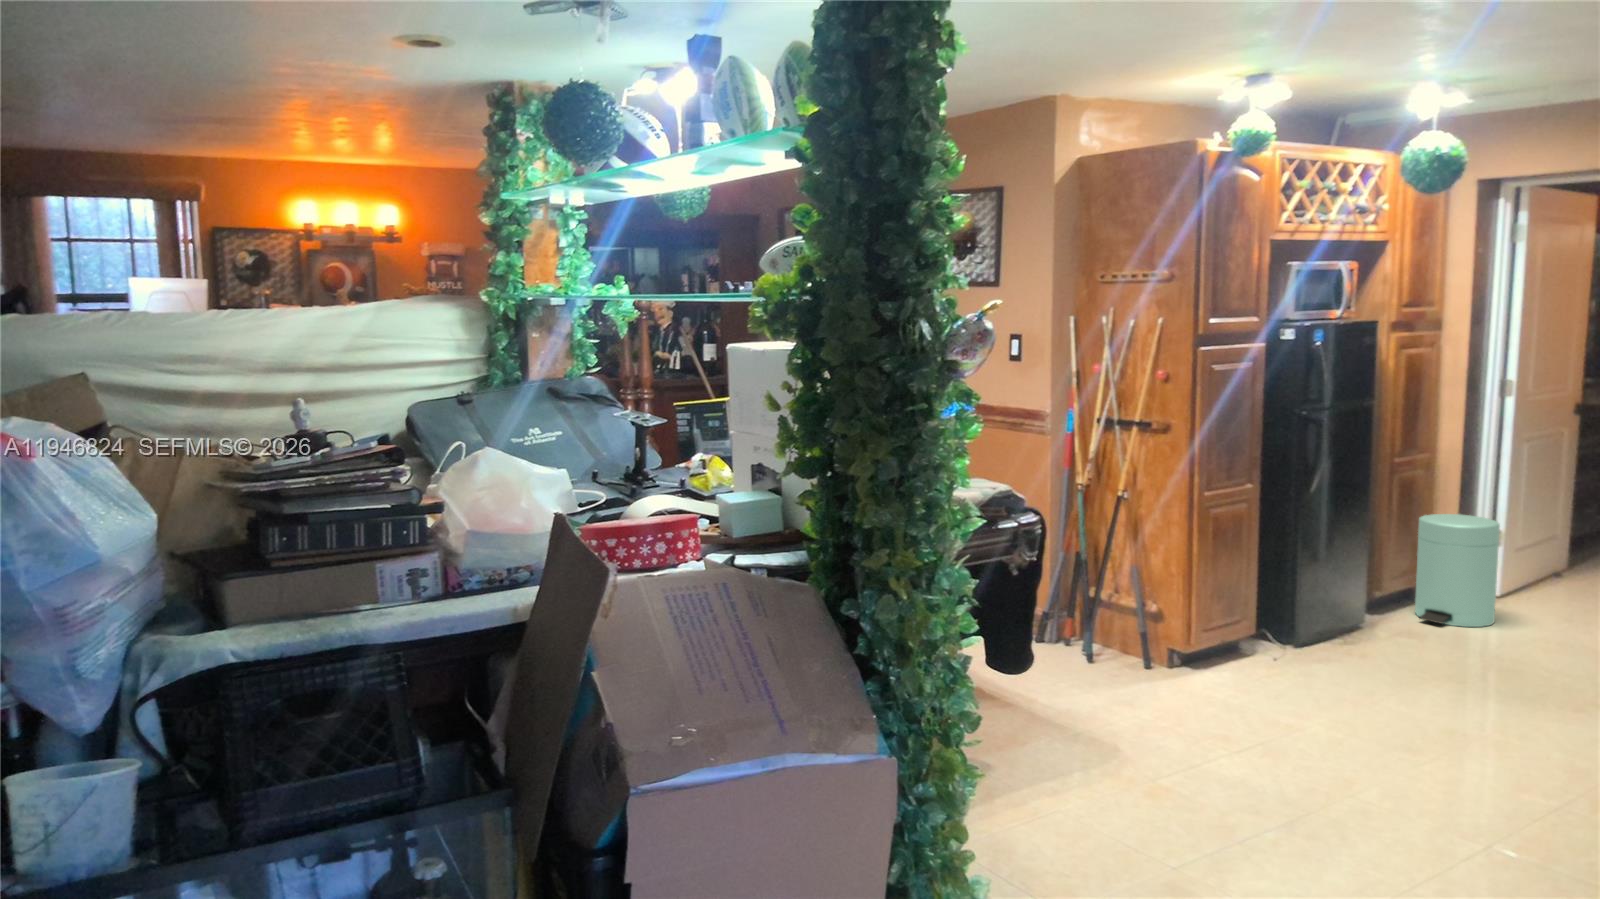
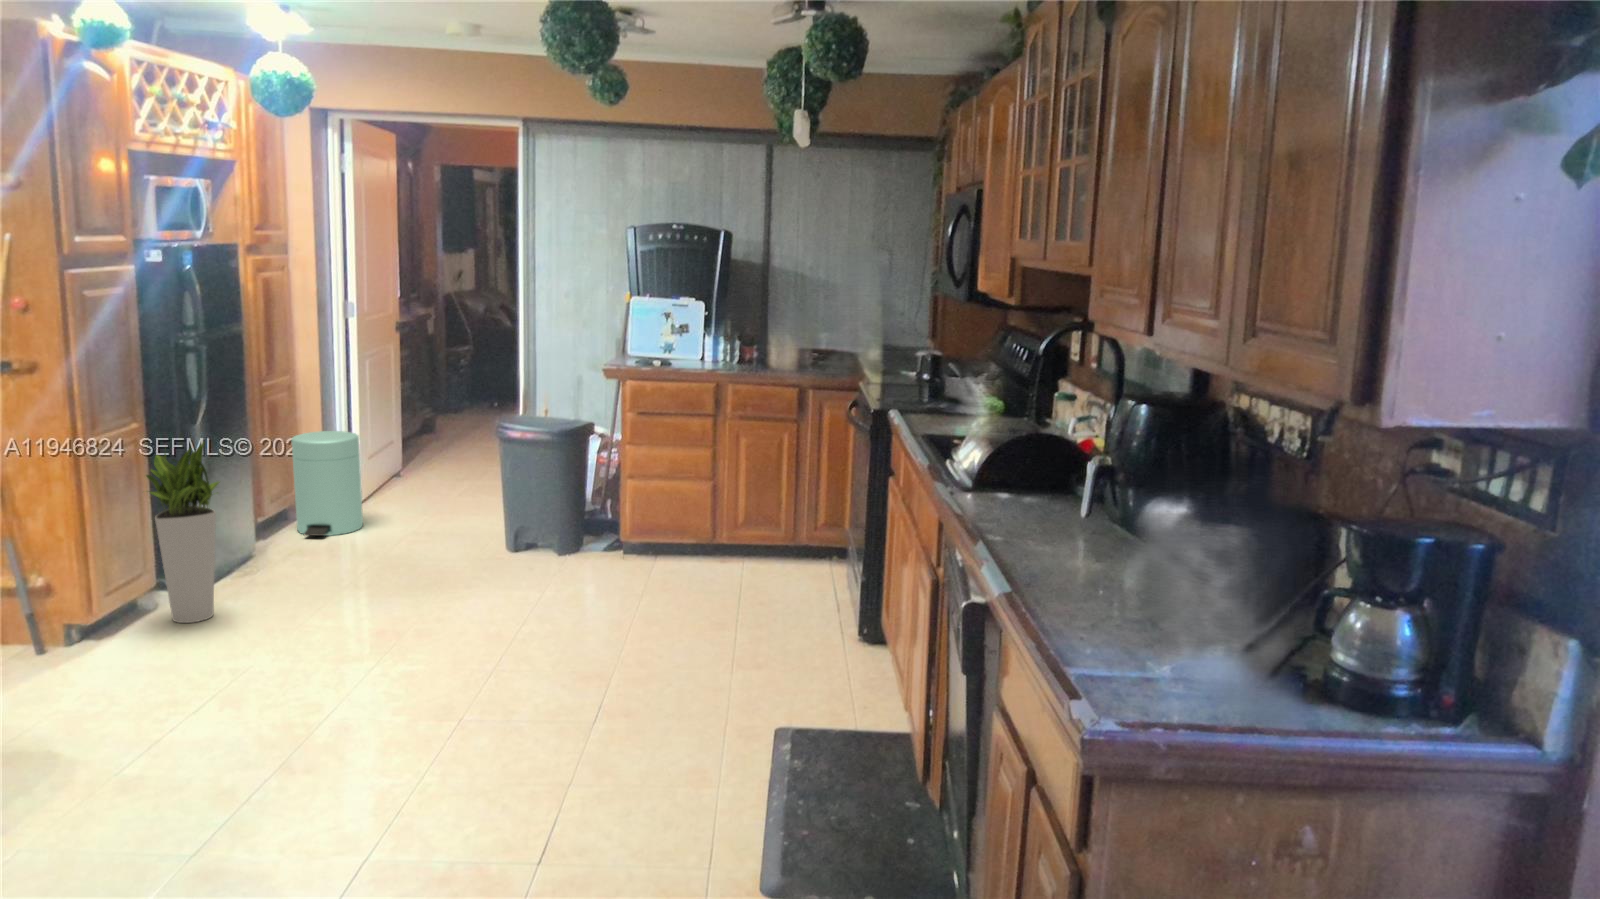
planter: none [1245,507,1321,678] -> present [146,443,220,623]

